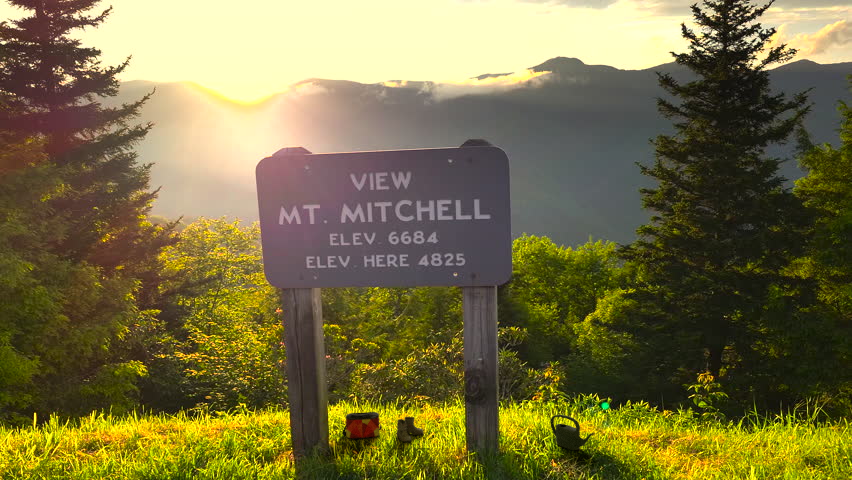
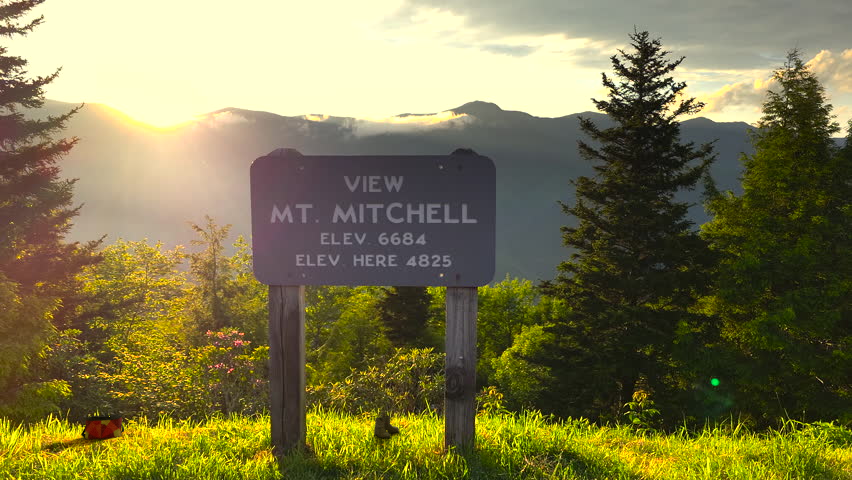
bag: present [342,412,382,439] -> present [81,414,124,440]
watering can: present [550,415,595,450] -> none [520,408,562,439]

